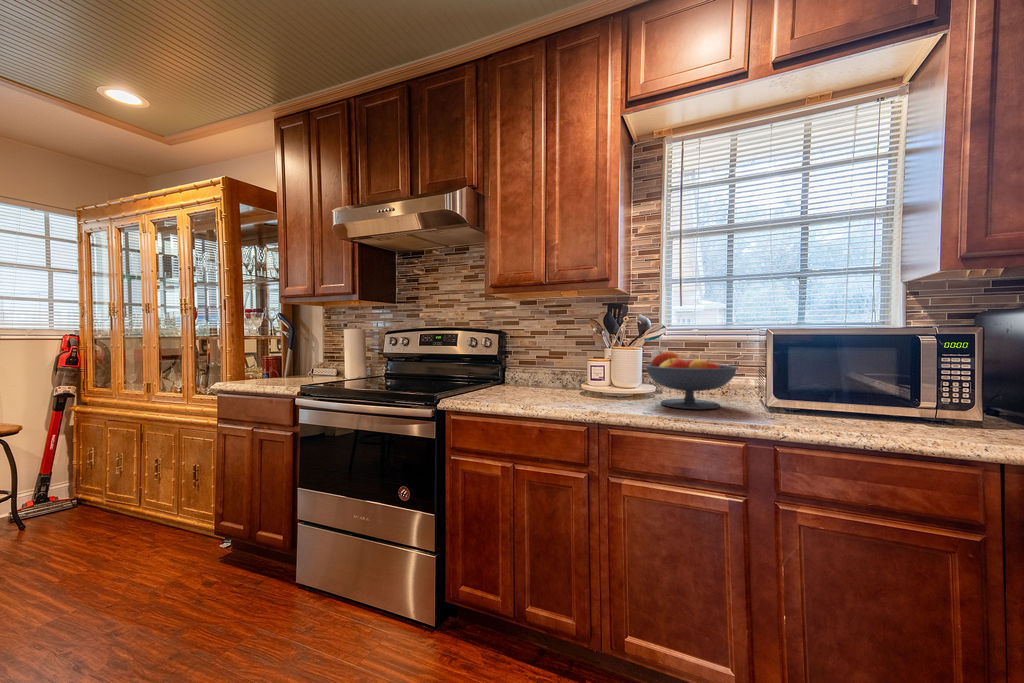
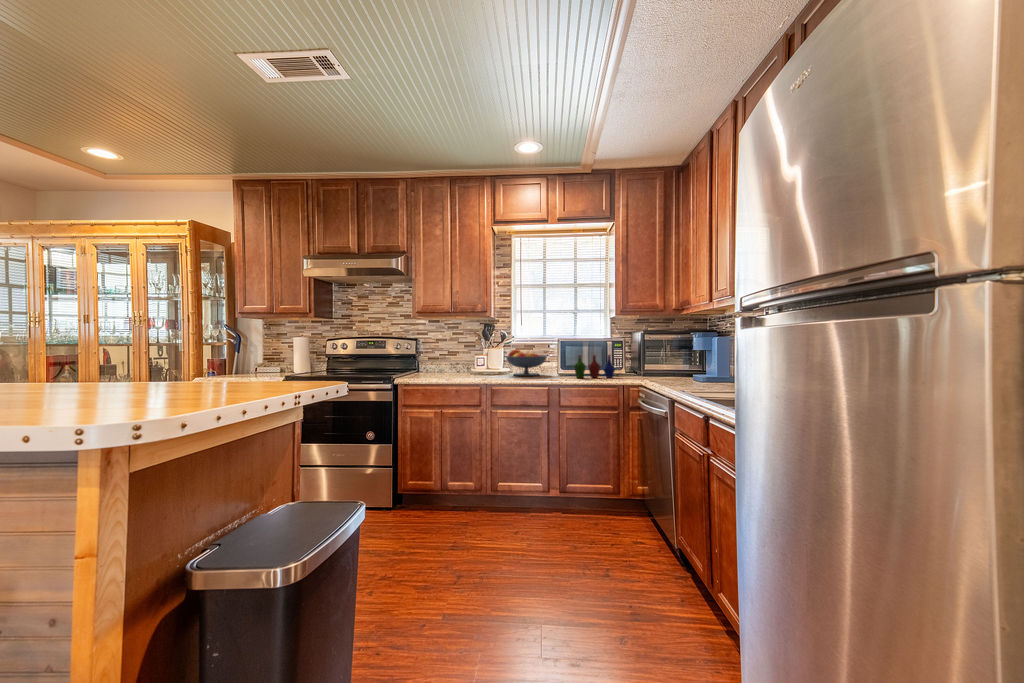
bottle: none [813,369,944,433] -> present [574,355,615,378]

